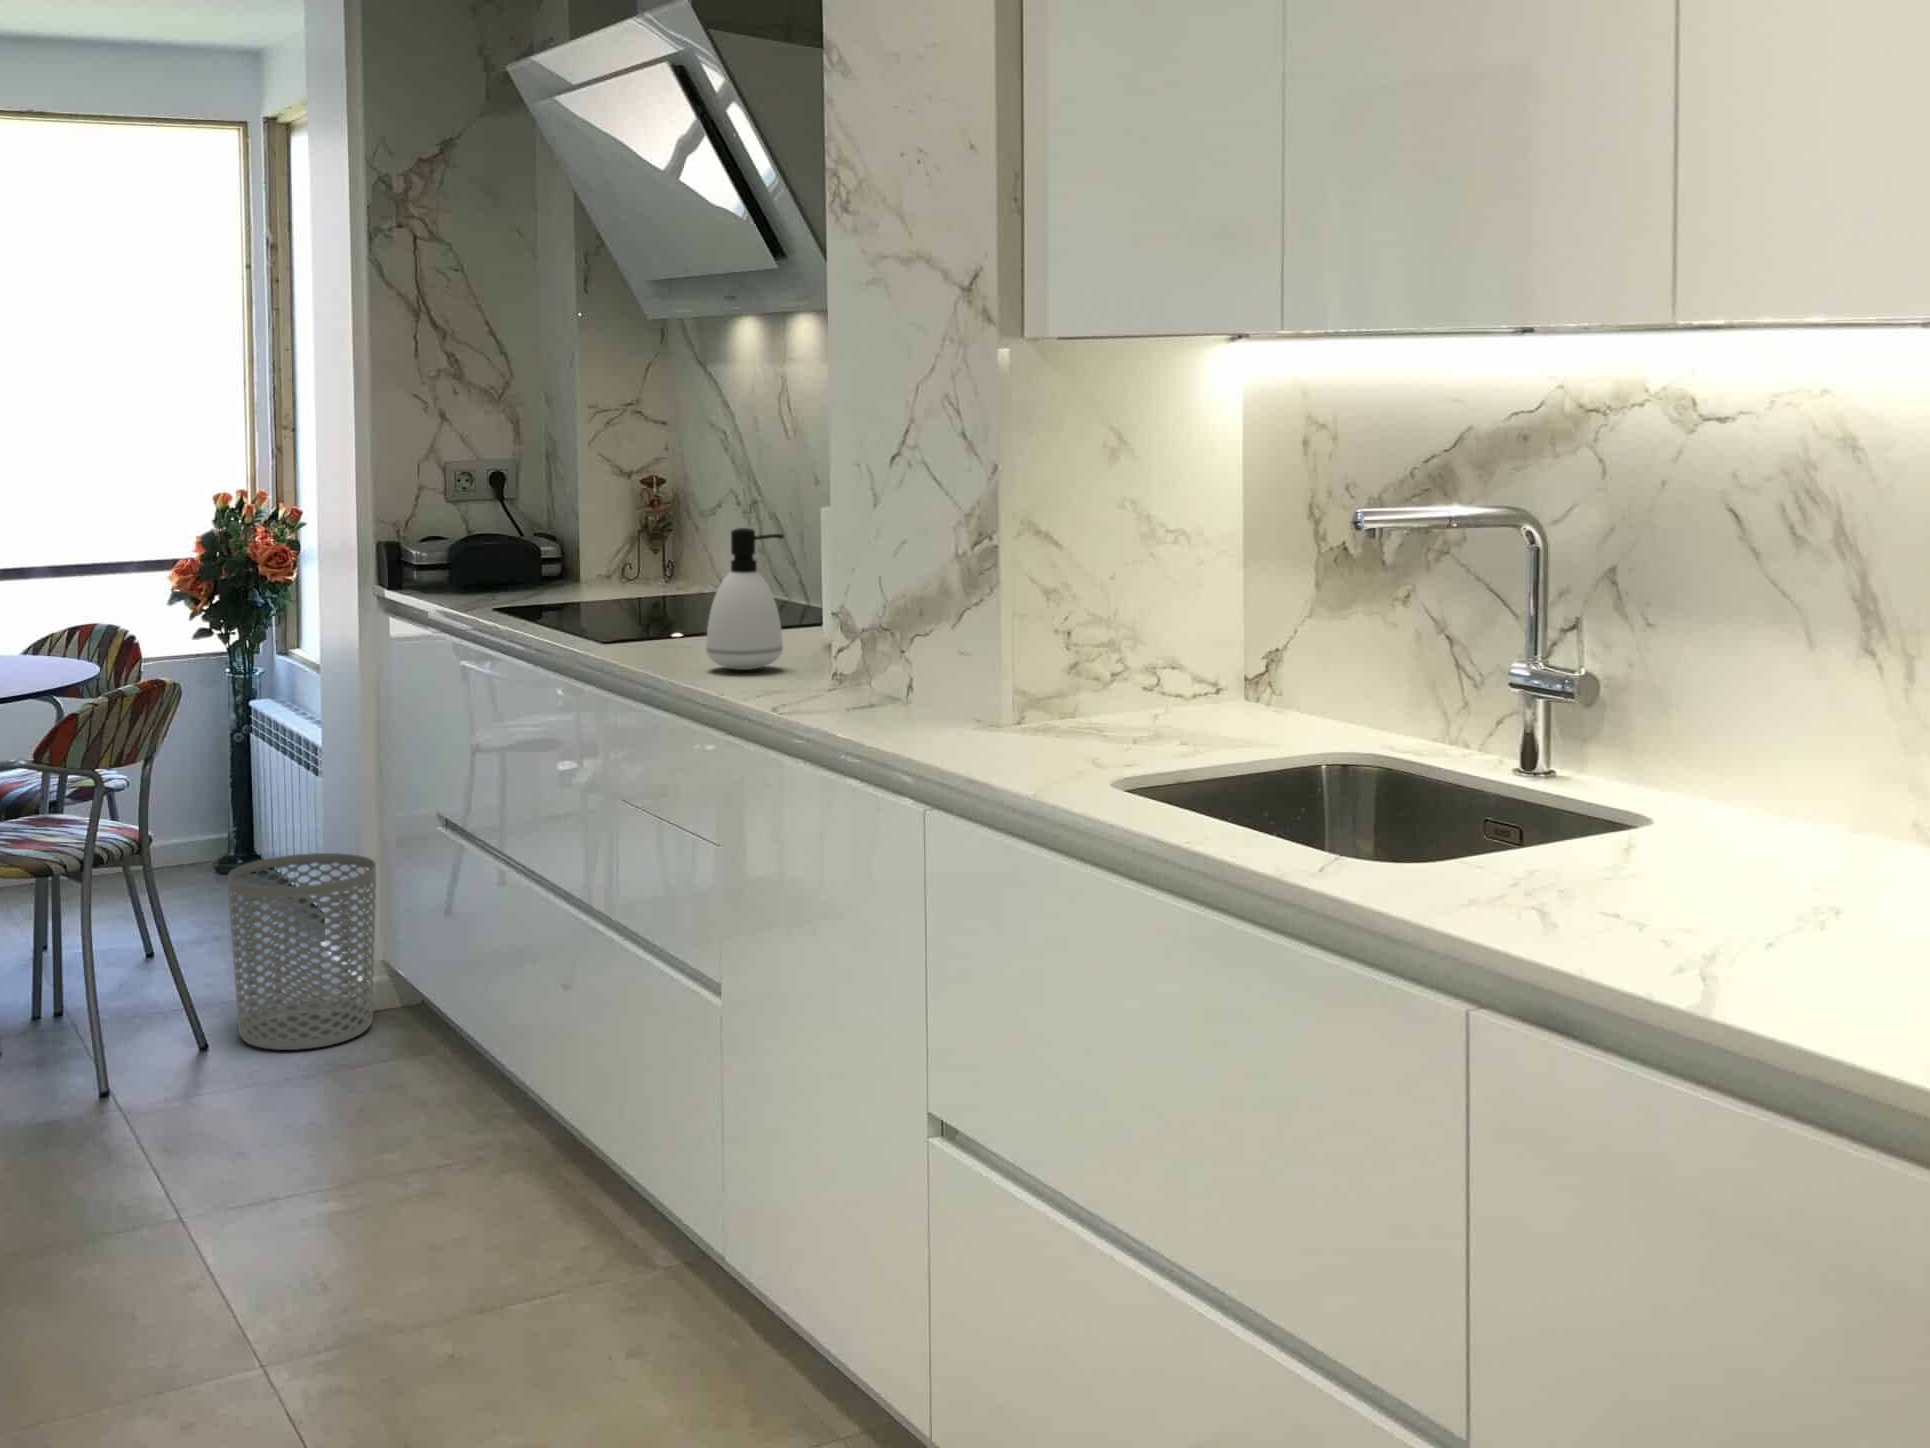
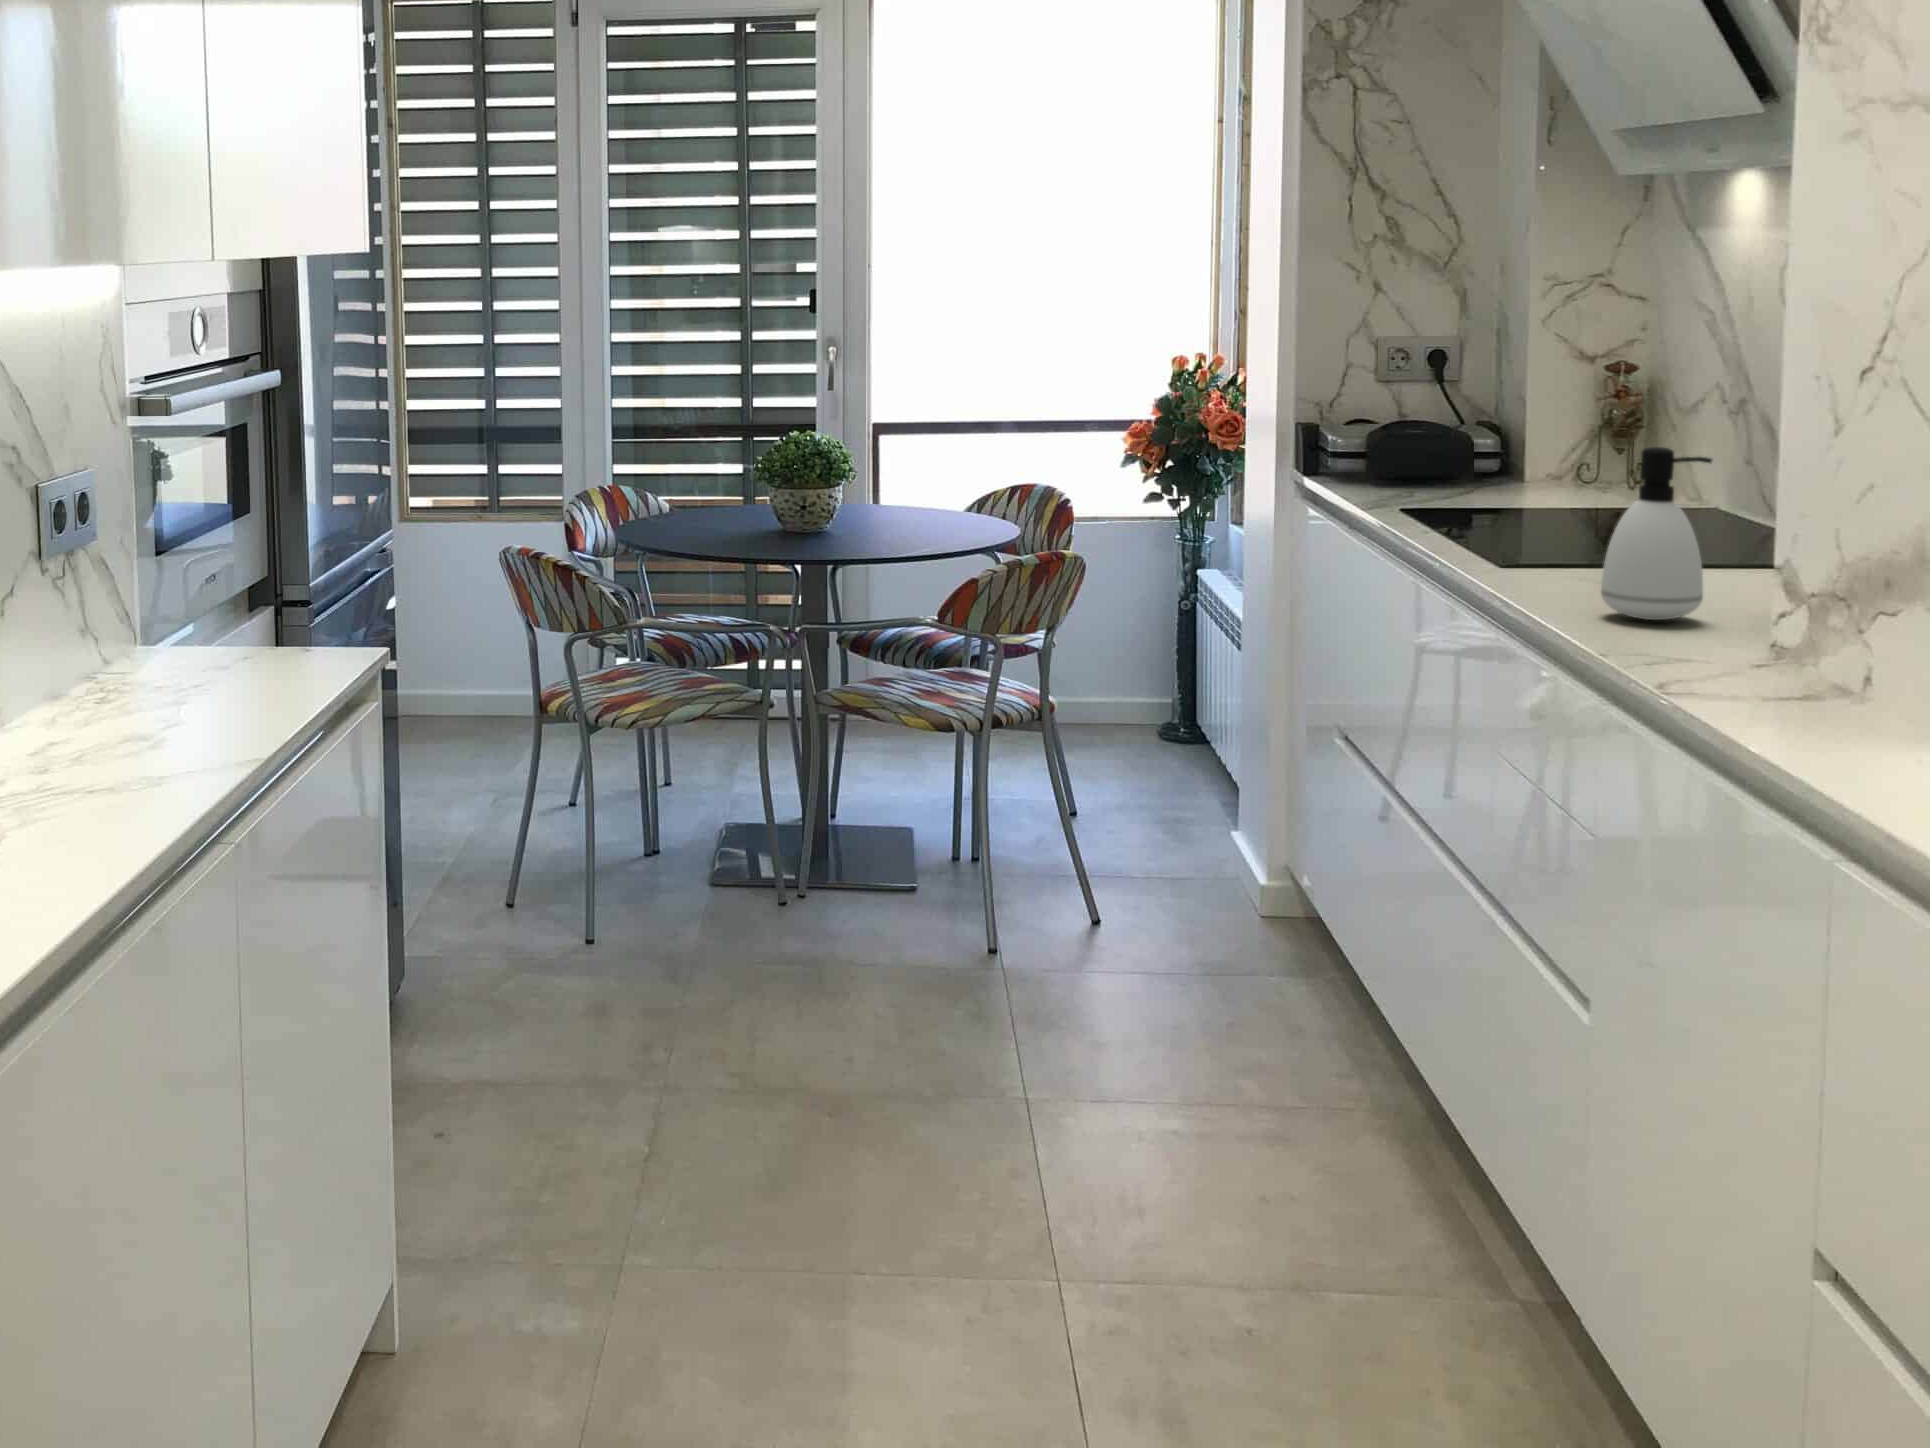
waste bin: present [228,853,376,1050] -> none [1124,741,1275,943]

